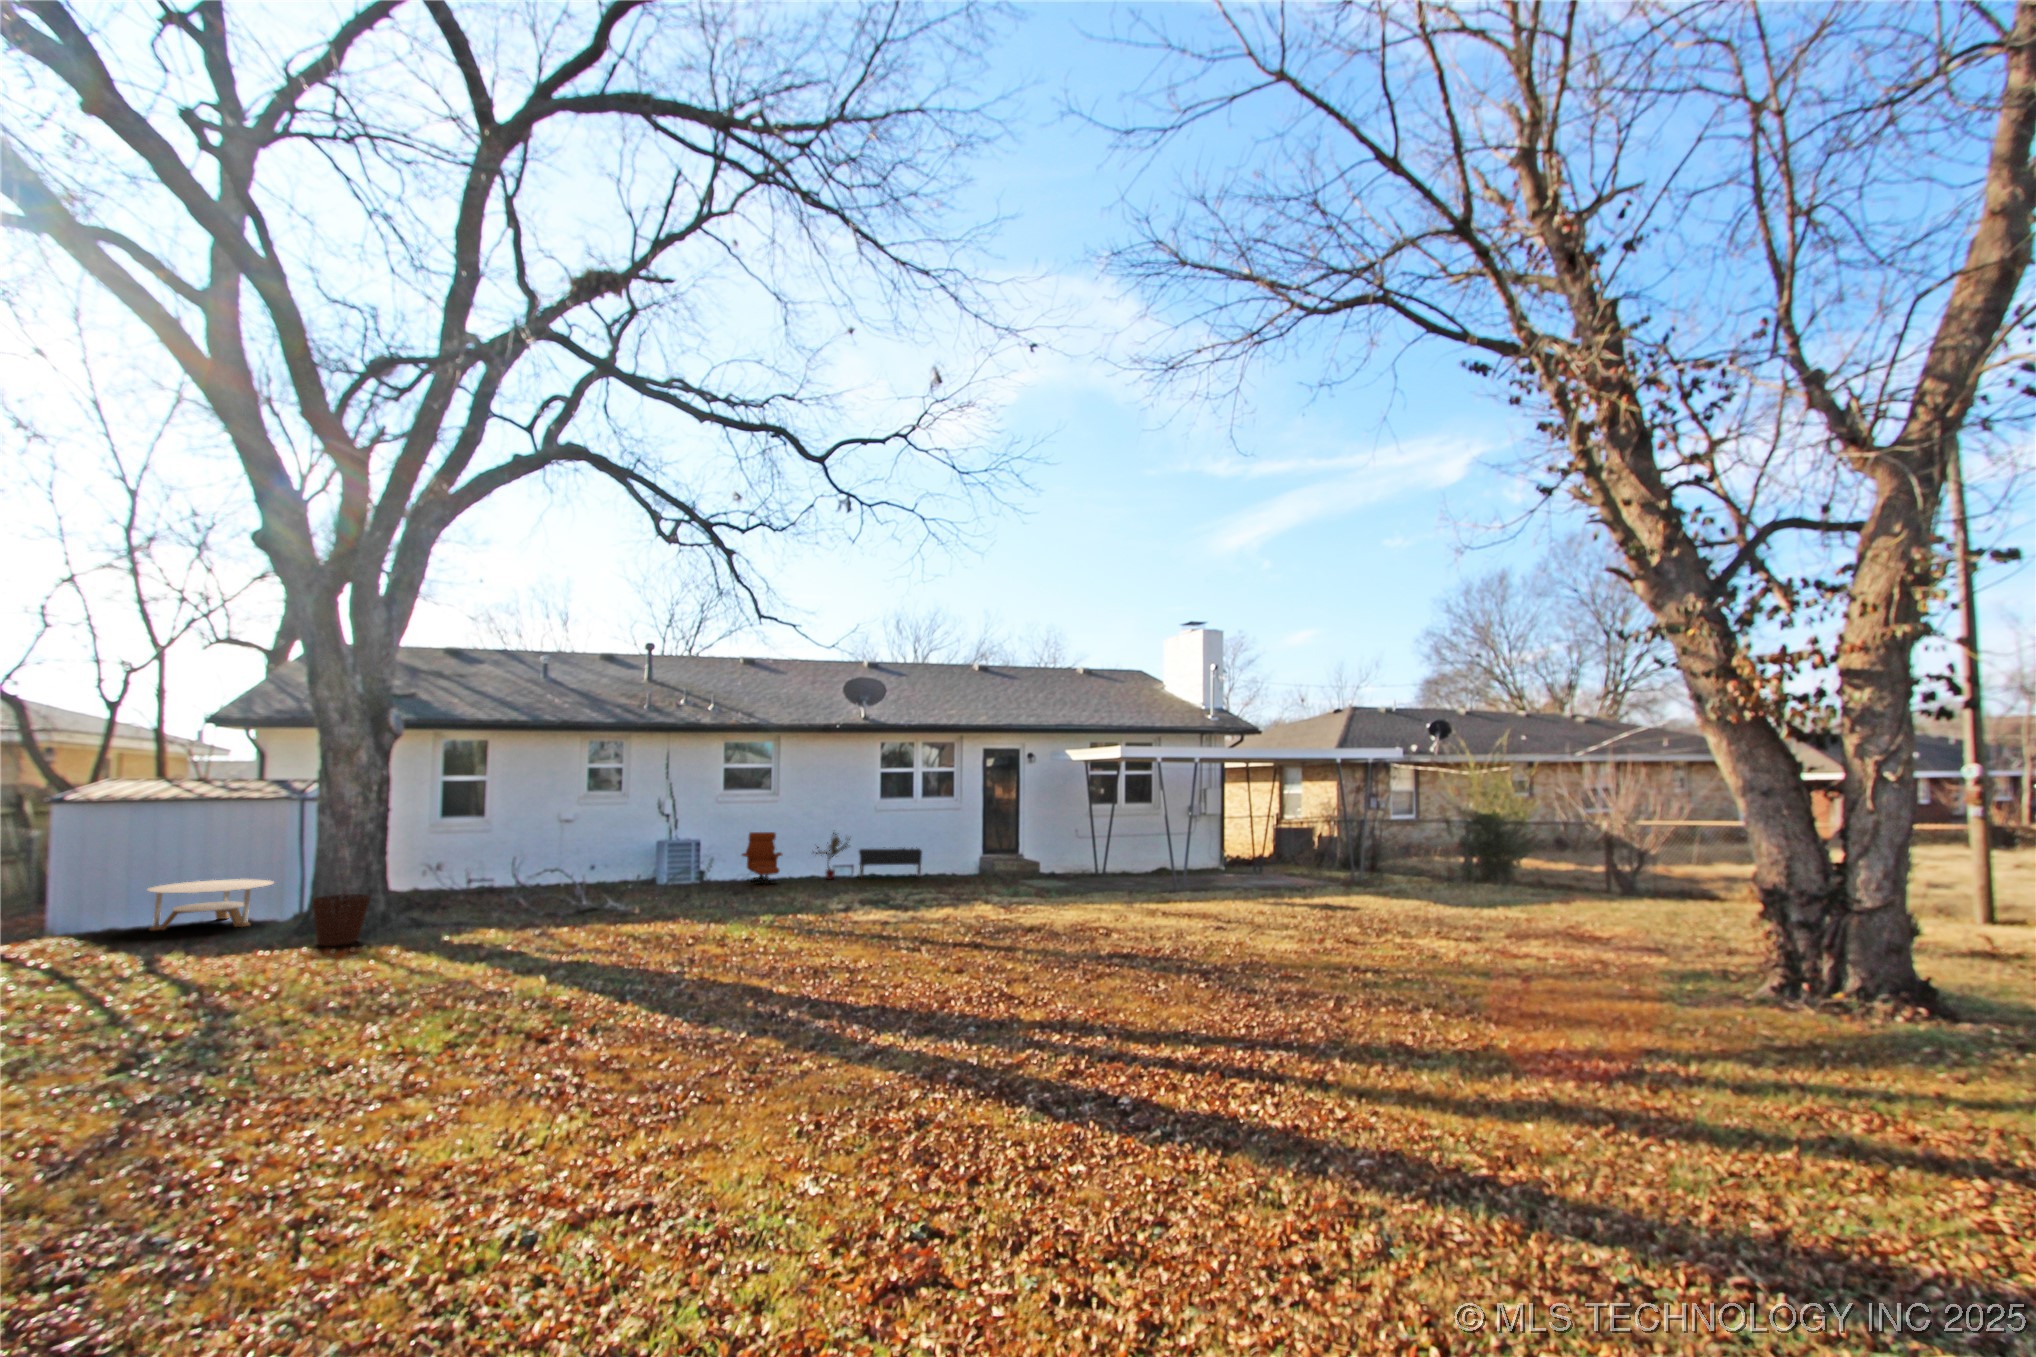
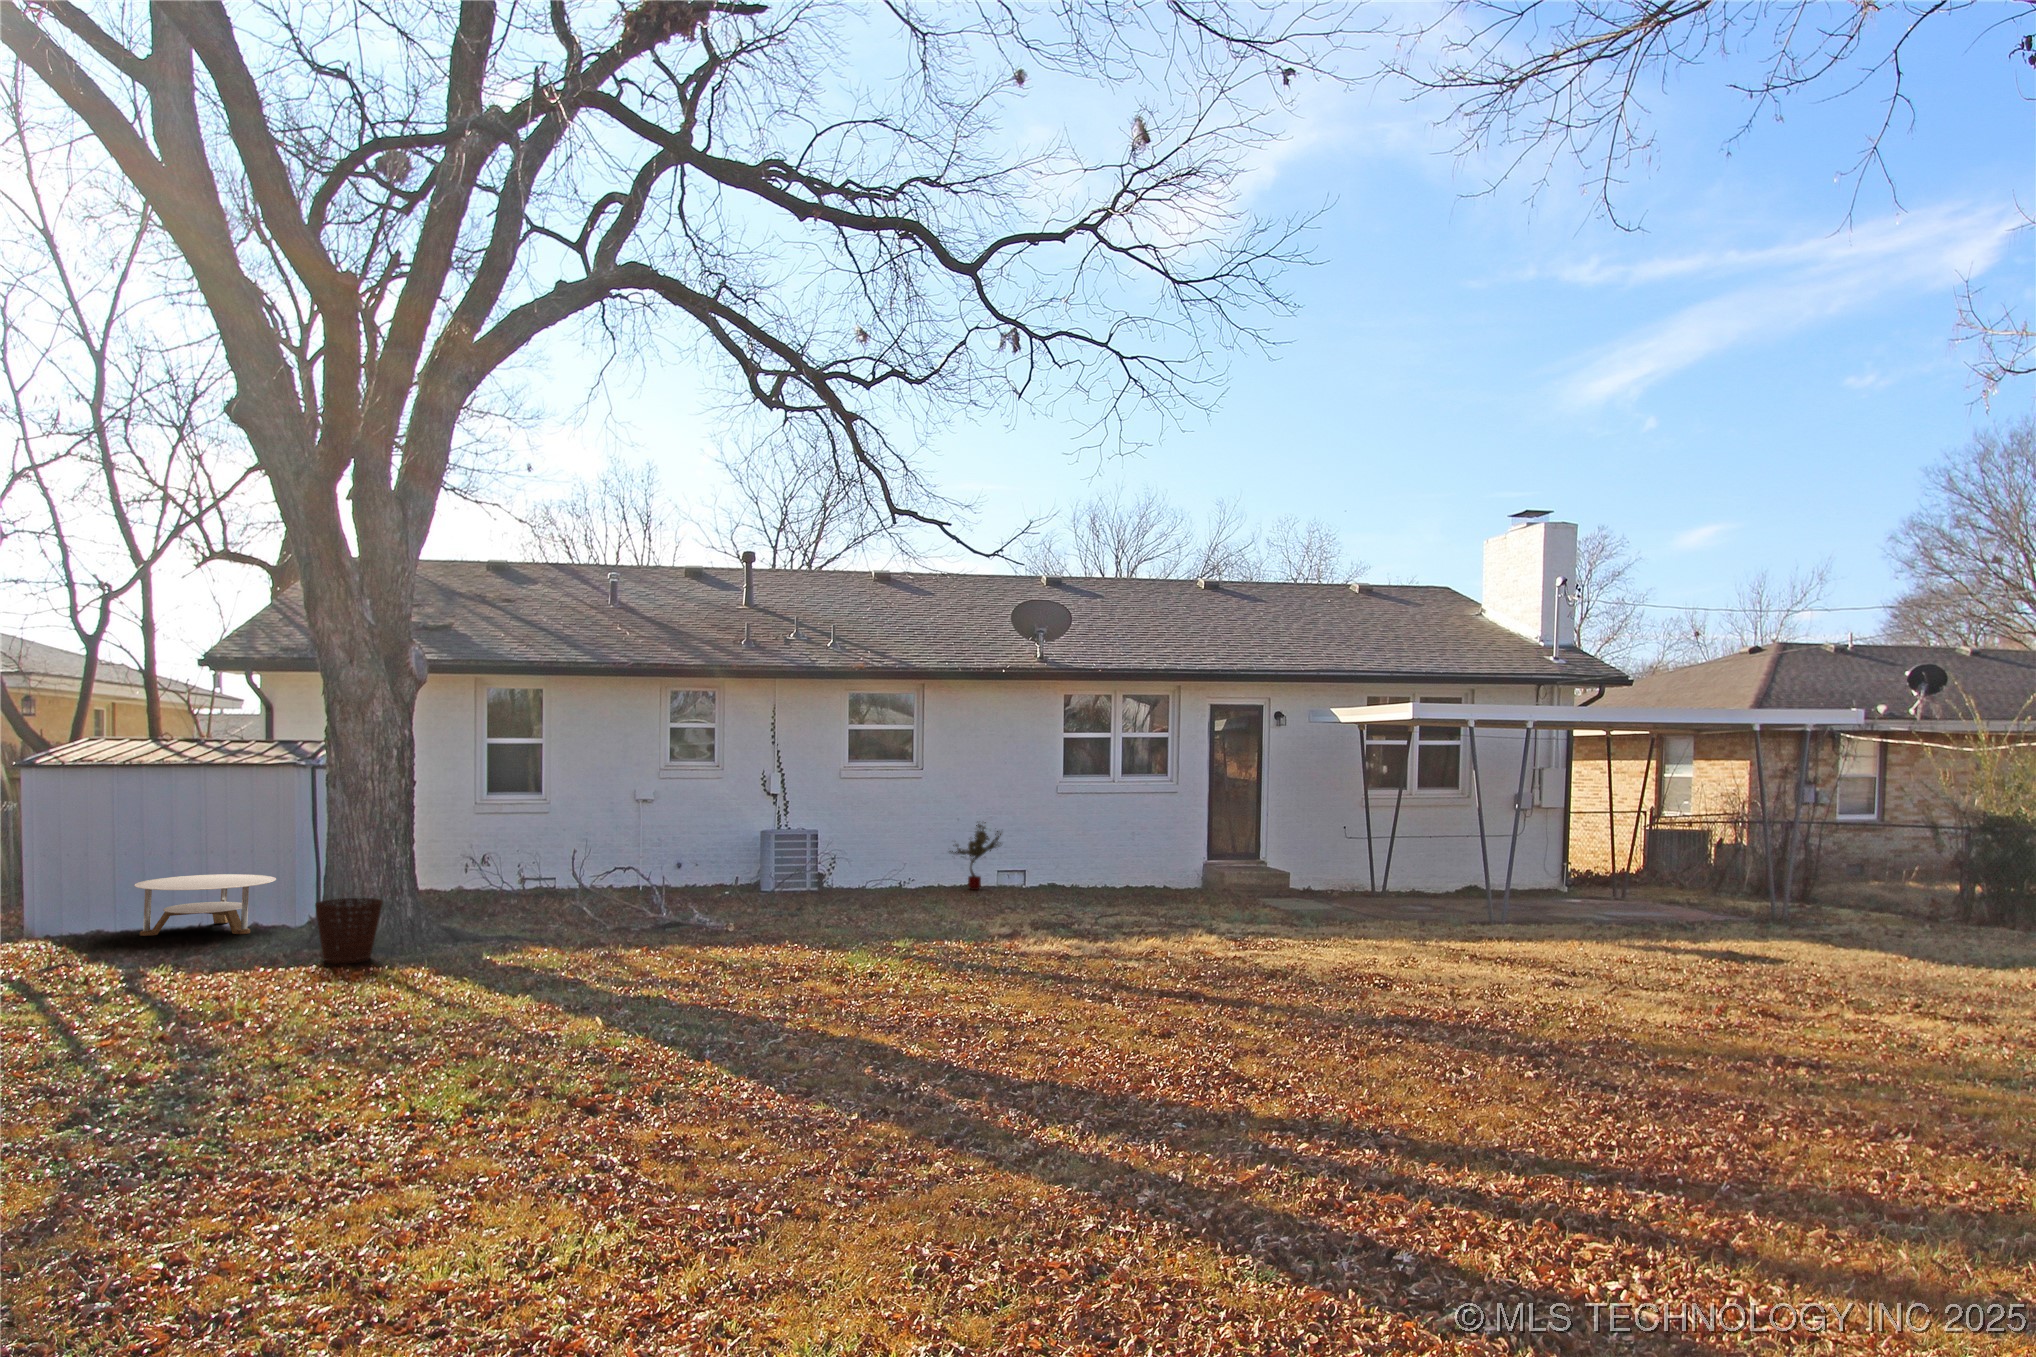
lounge chair: present [742,832,782,885] -> none [853,822,909,897]
bench: present [858,847,922,878] -> none [1011,847,1104,891]

